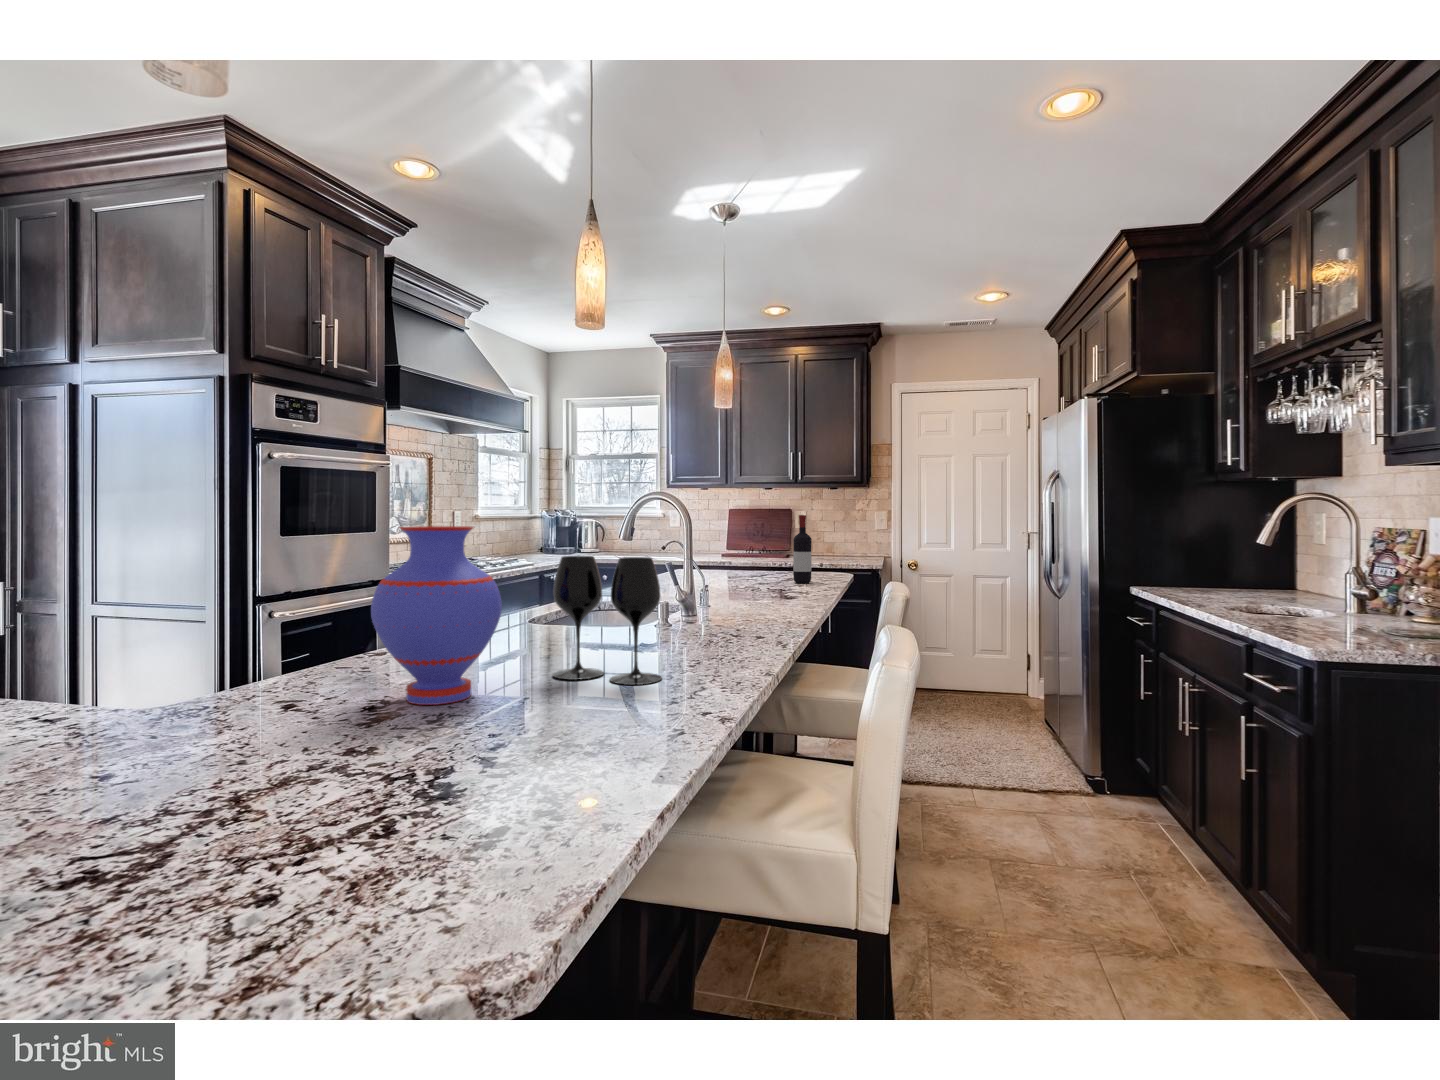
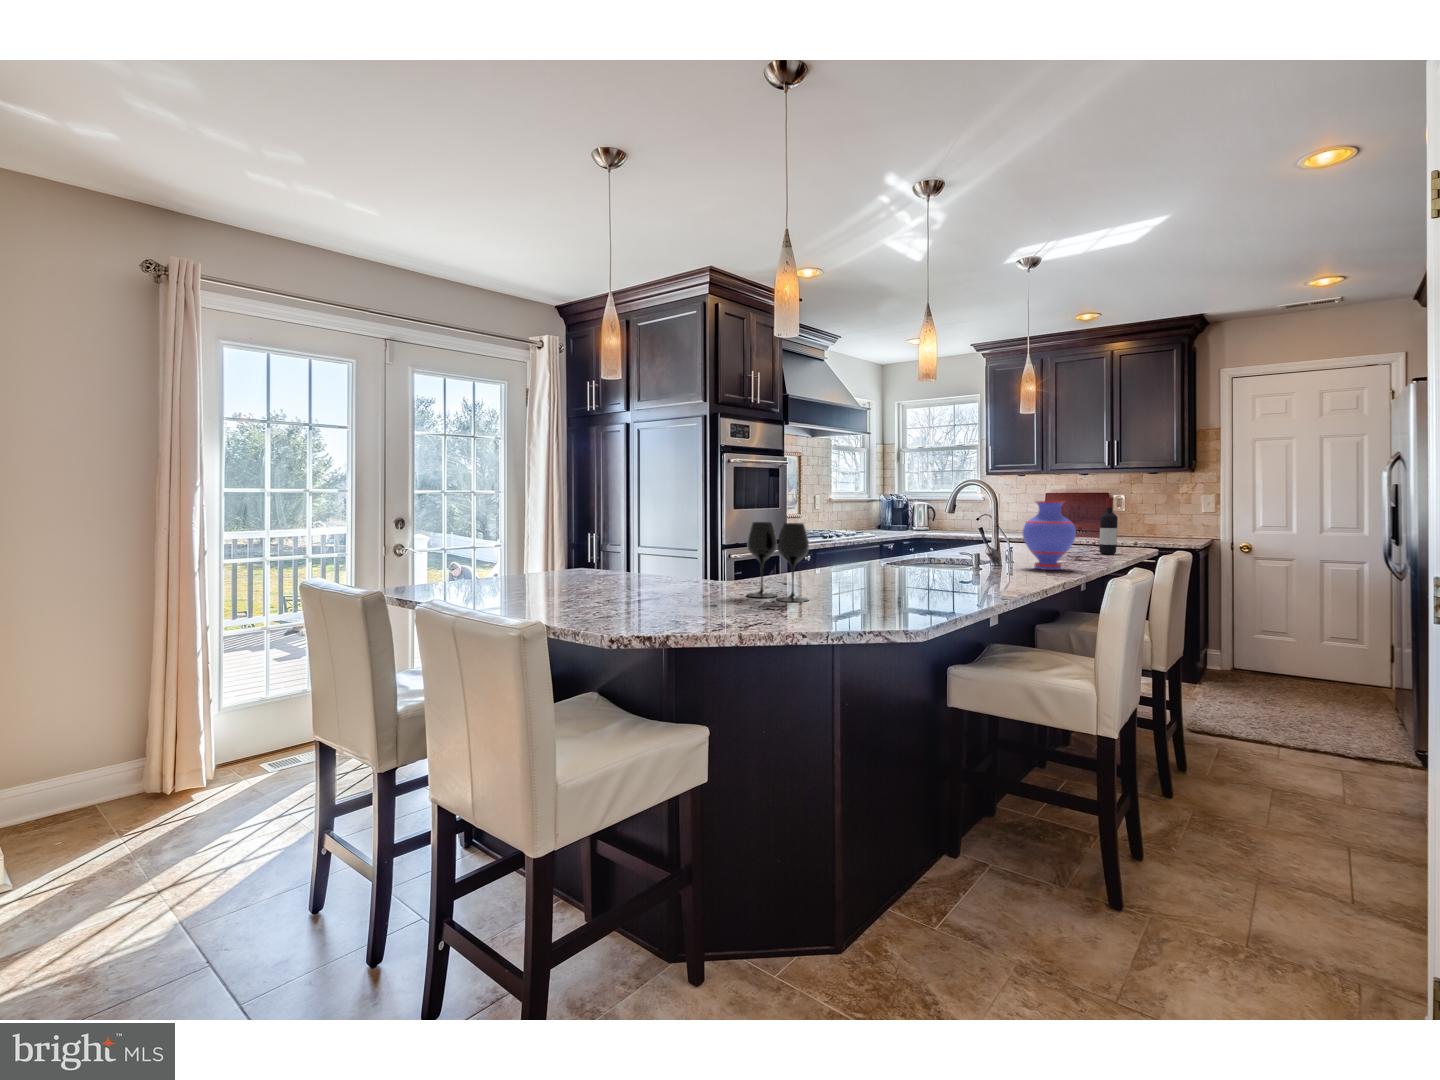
vase: present [371,526,502,705] -> present [1023,501,1076,570]
wine glass: present [553,556,662,685] -> present [747,522,809,602]

